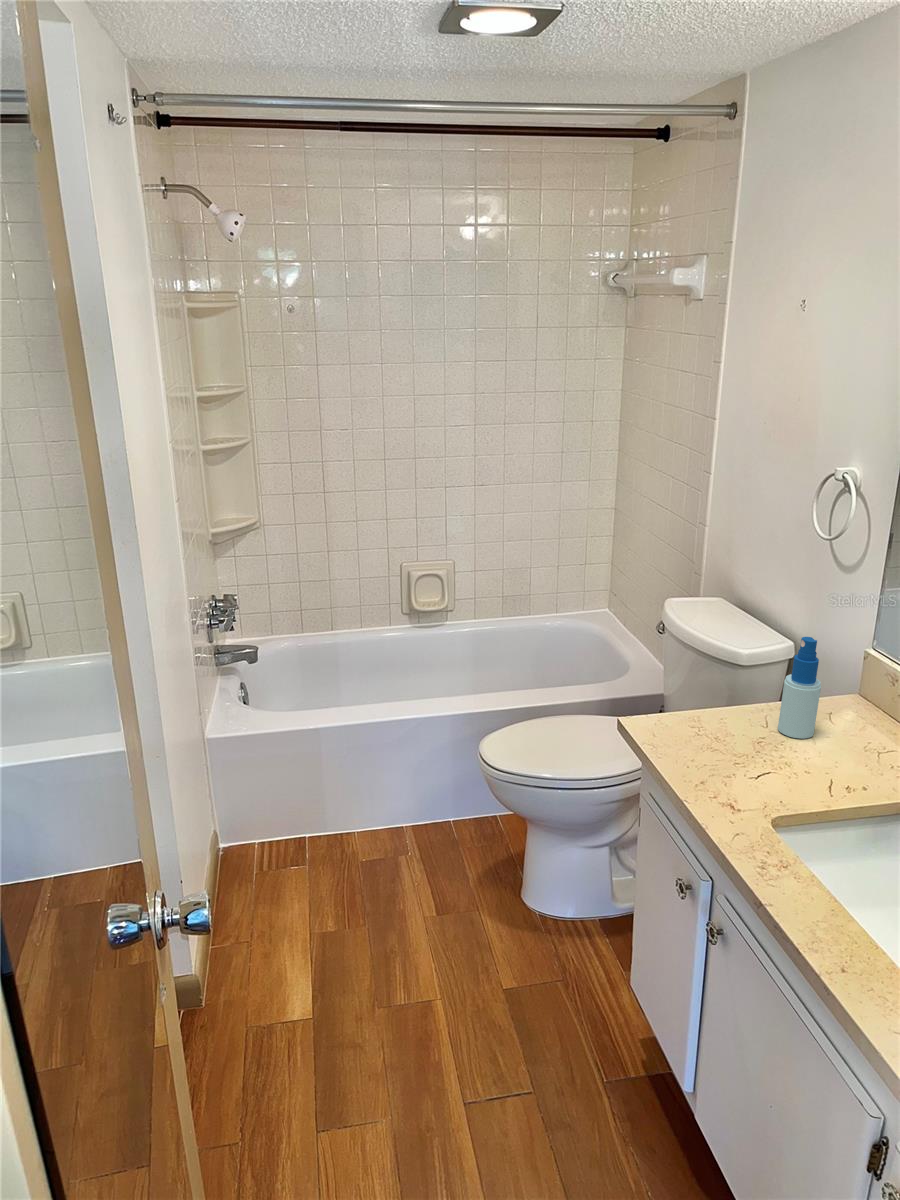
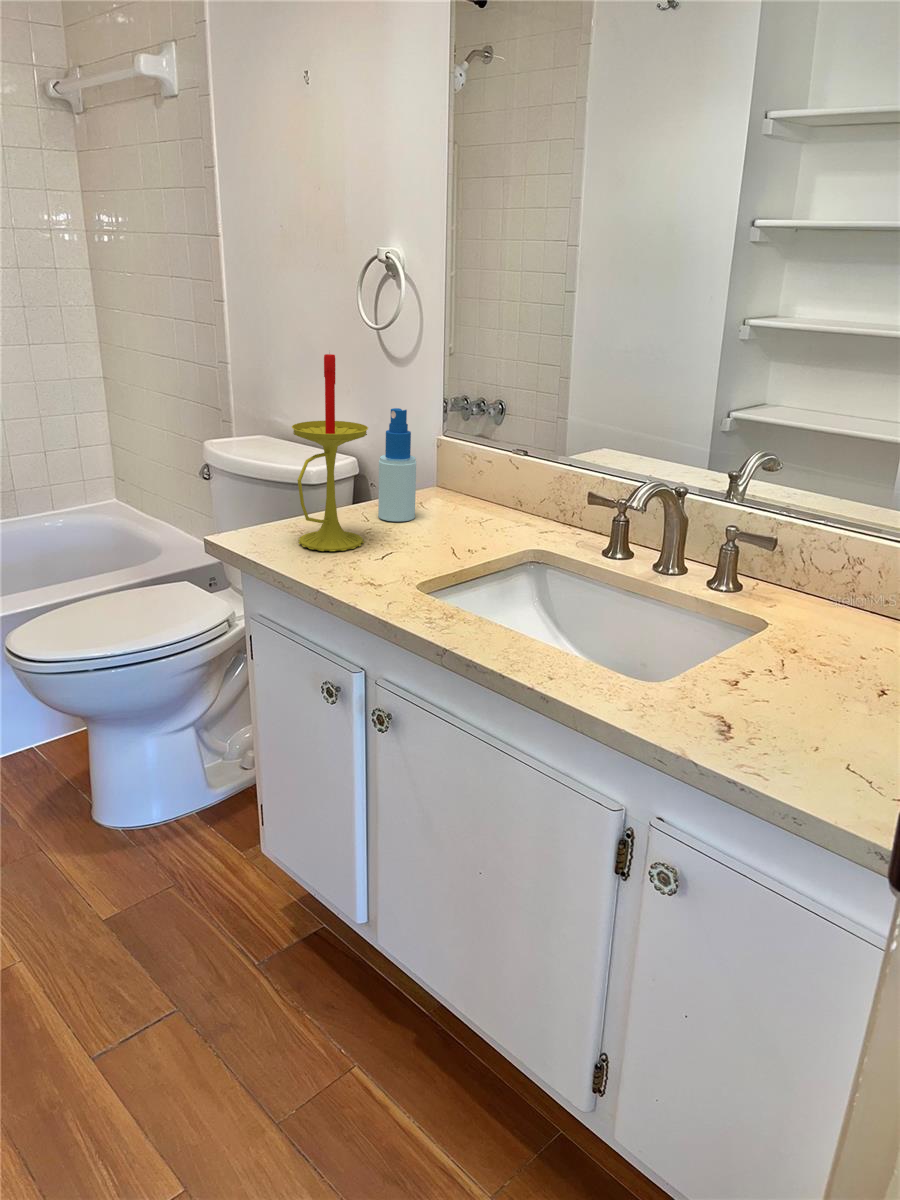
candle: none [691,593,766,763] -> present [292,354,368,551]

